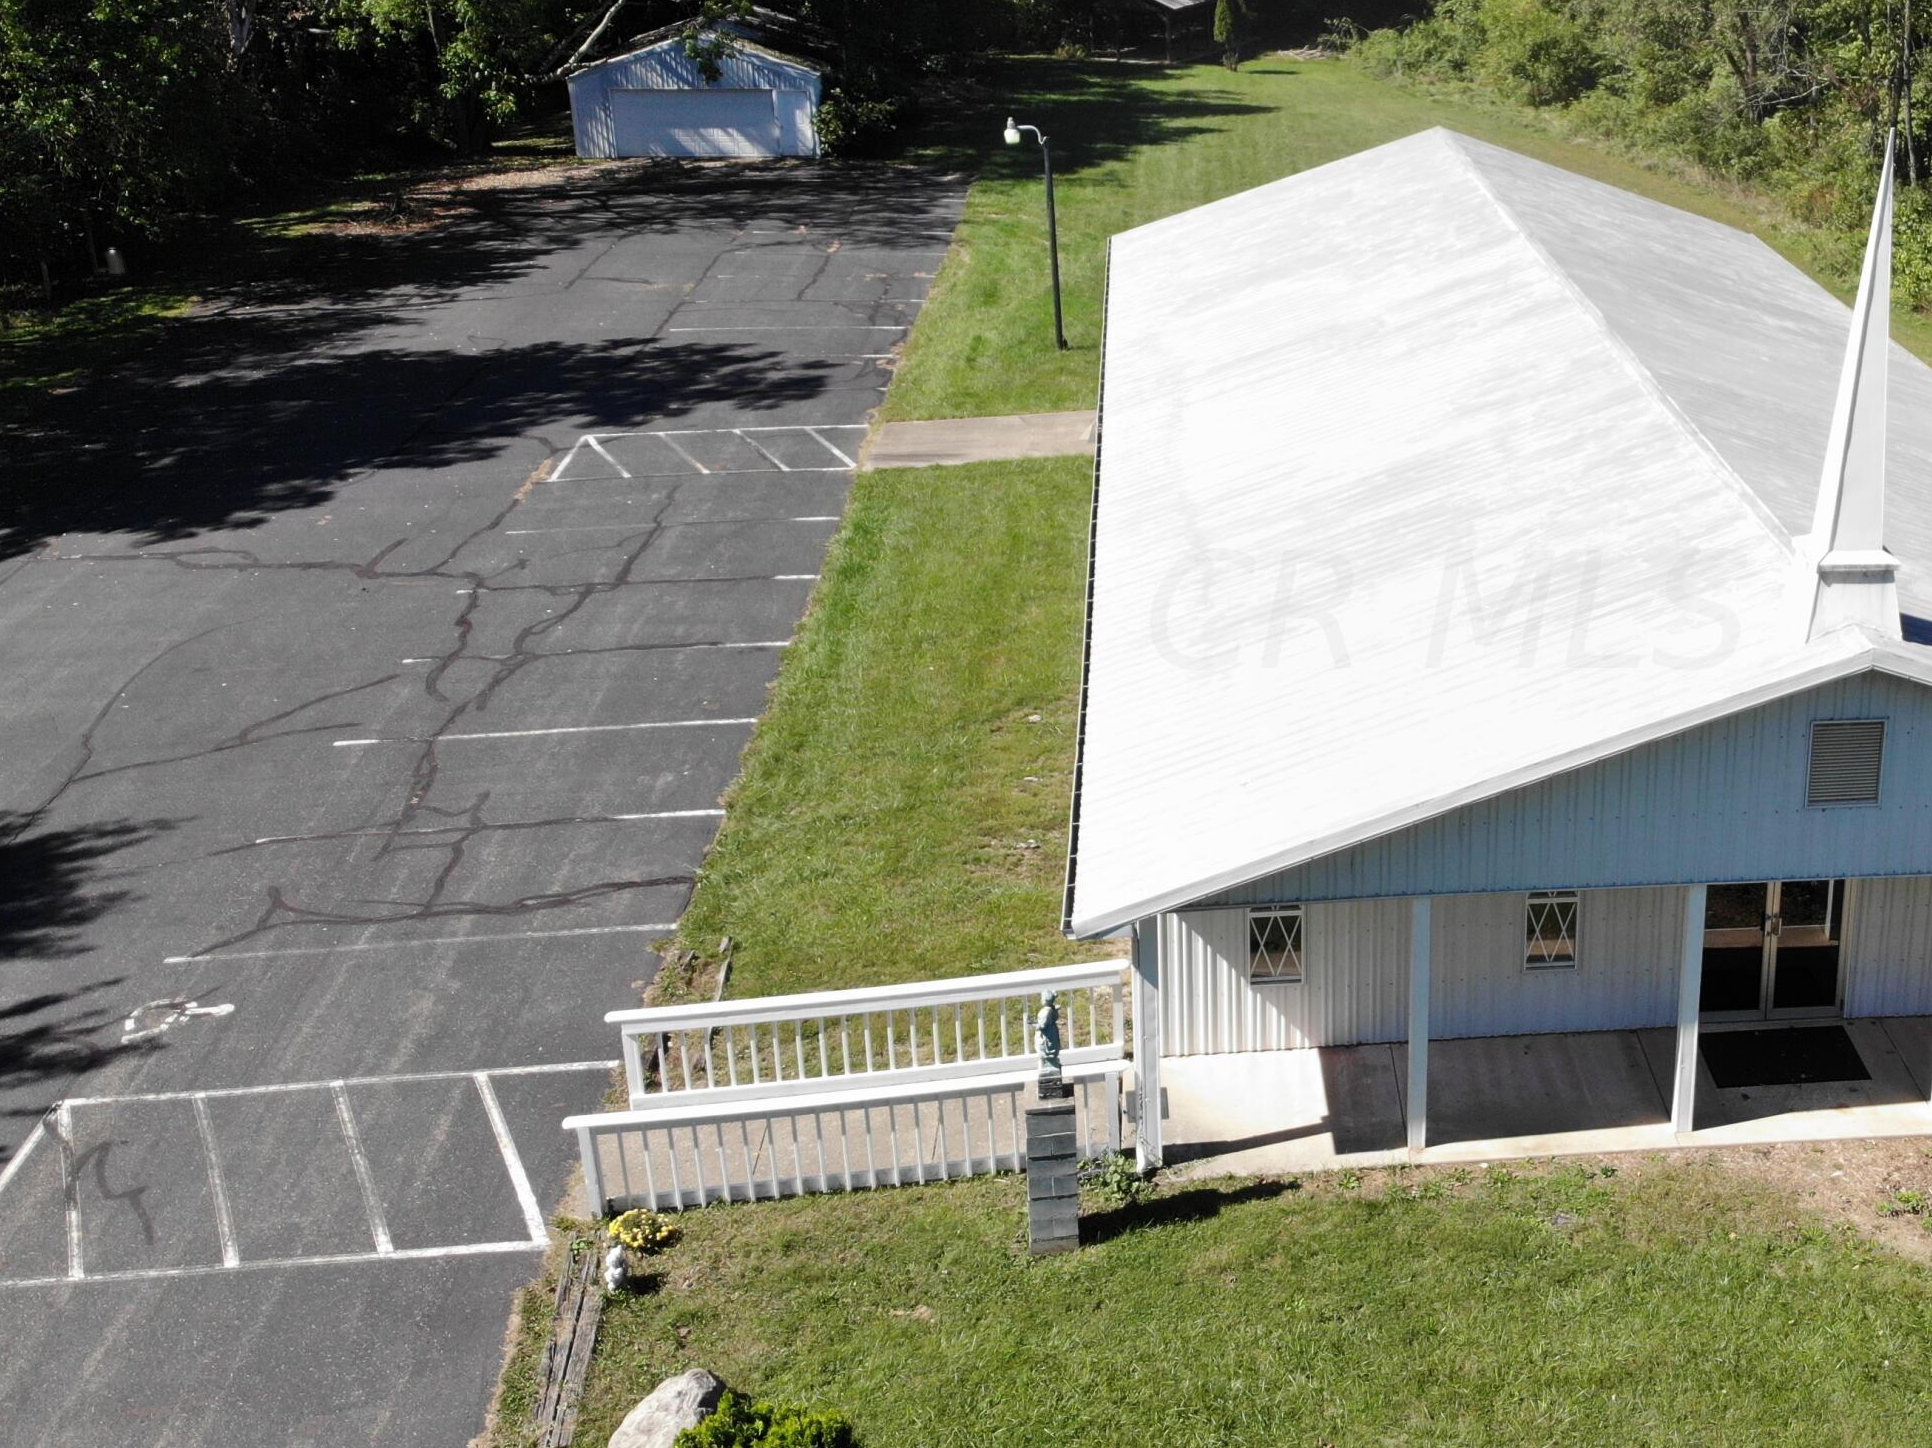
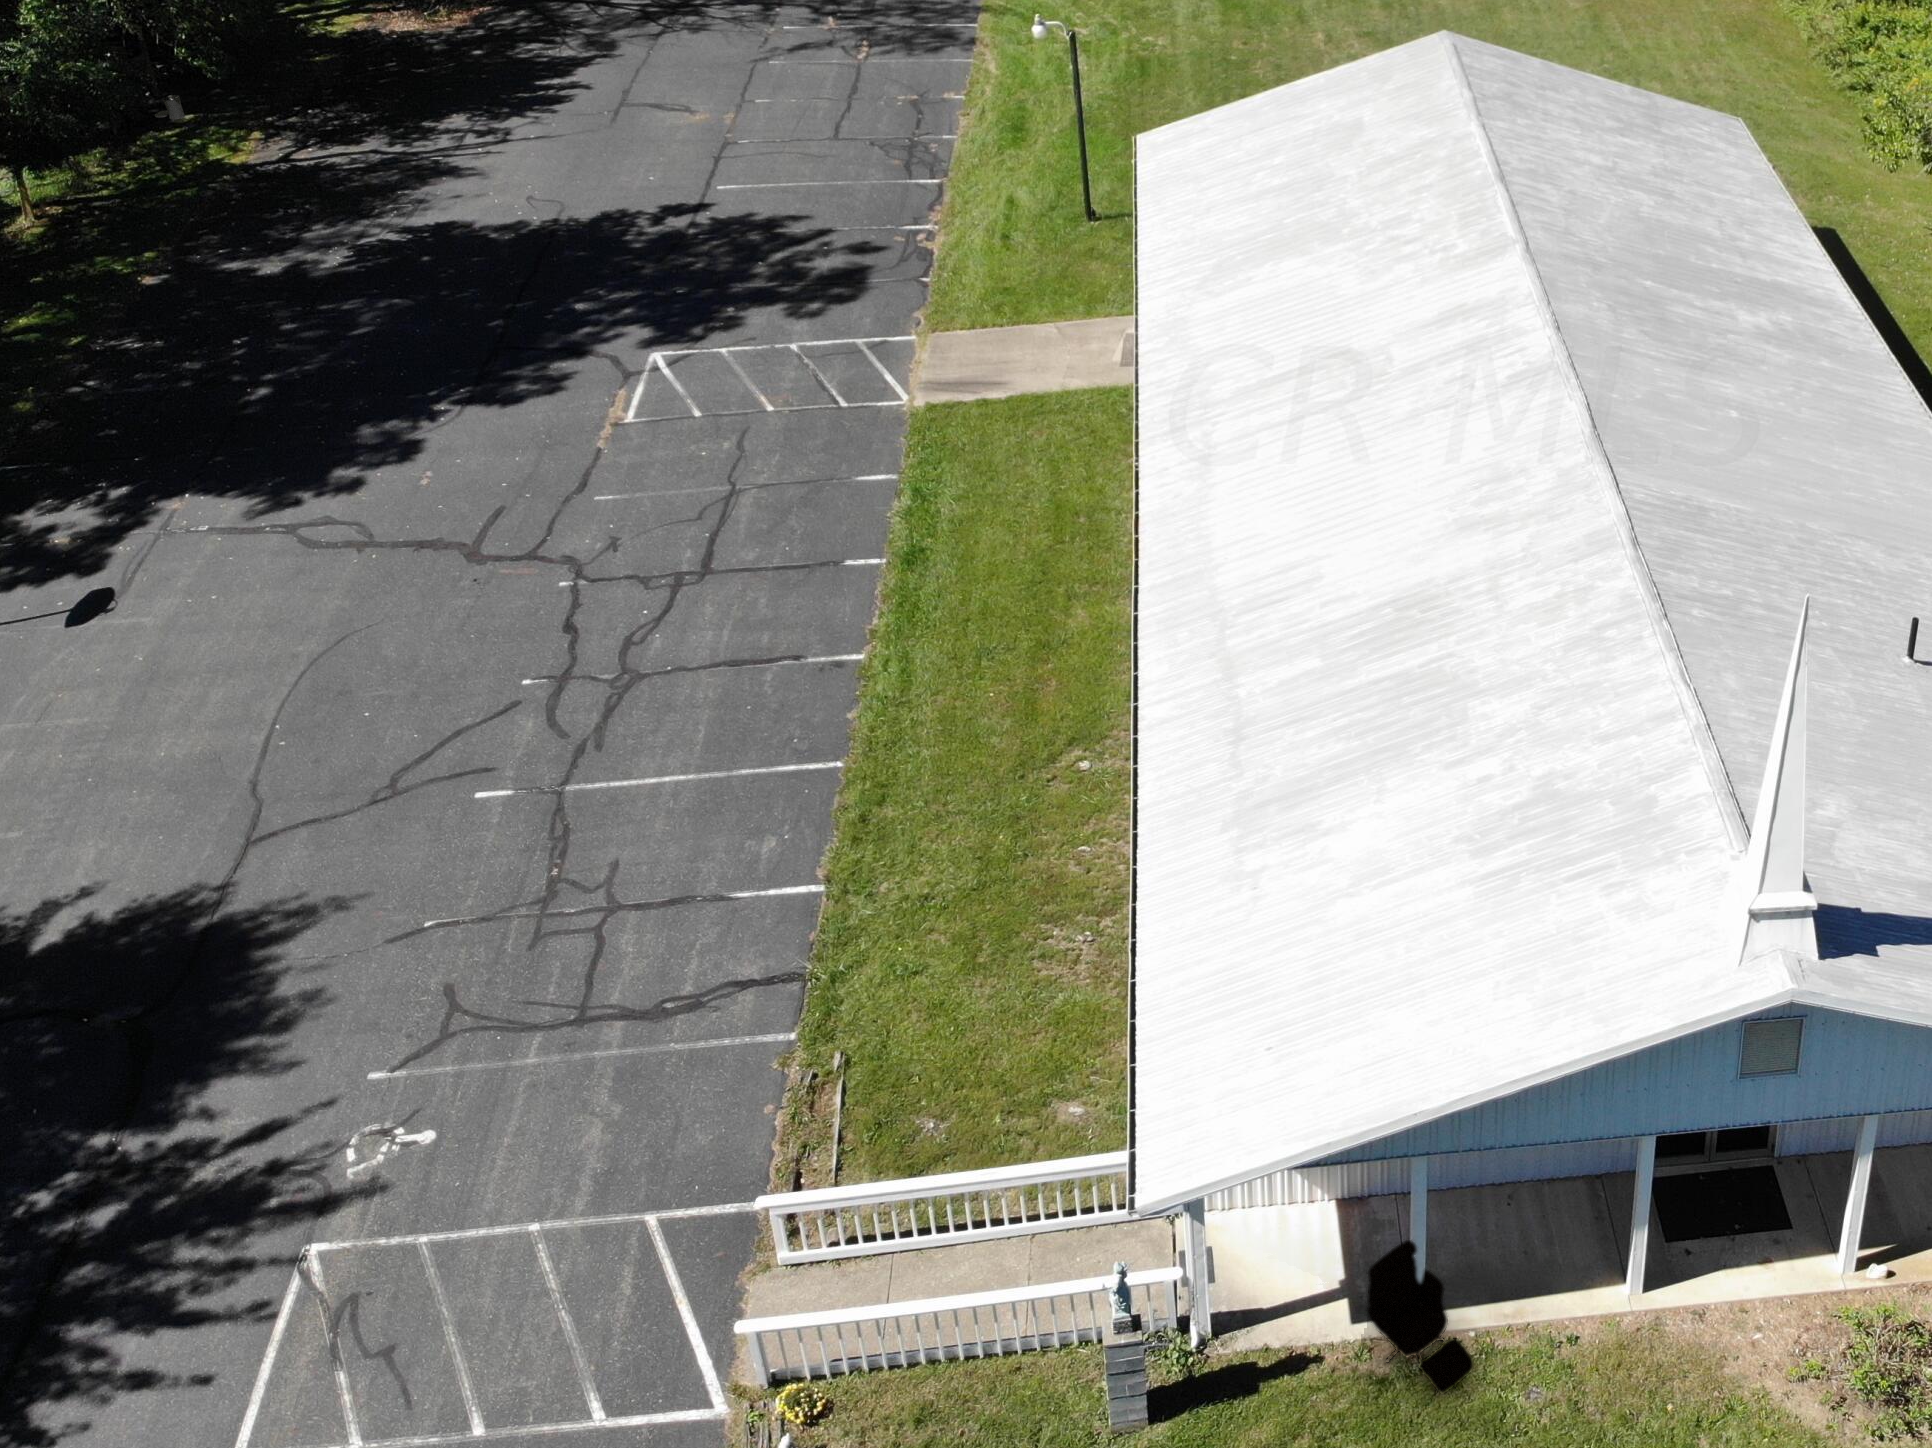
lounge chair: none [1352,1041,1486,1225] -> present [1367,1240,1474,1394]

